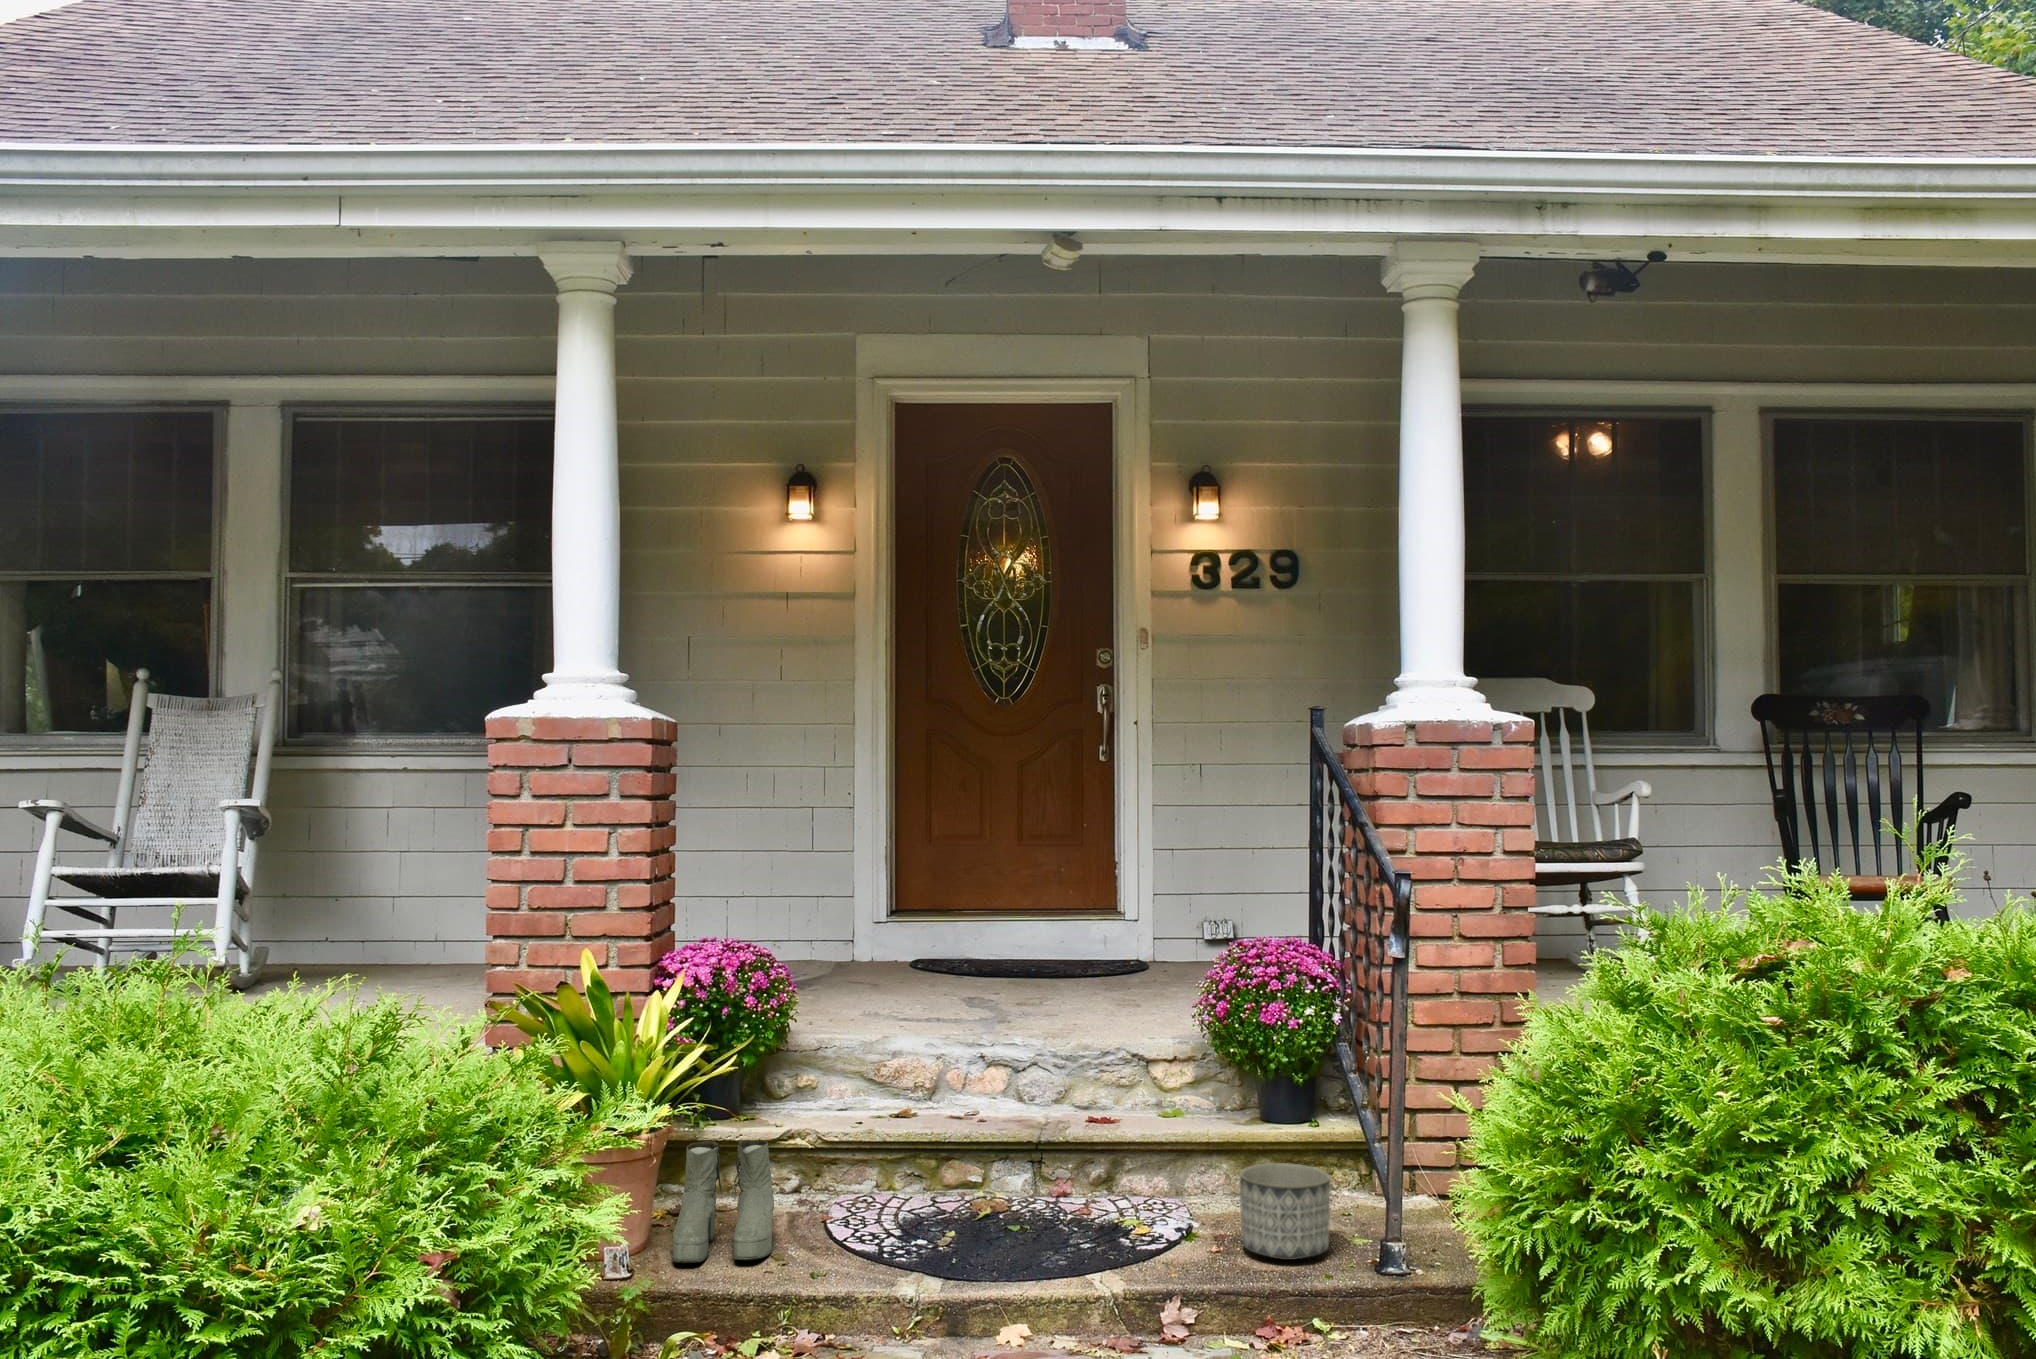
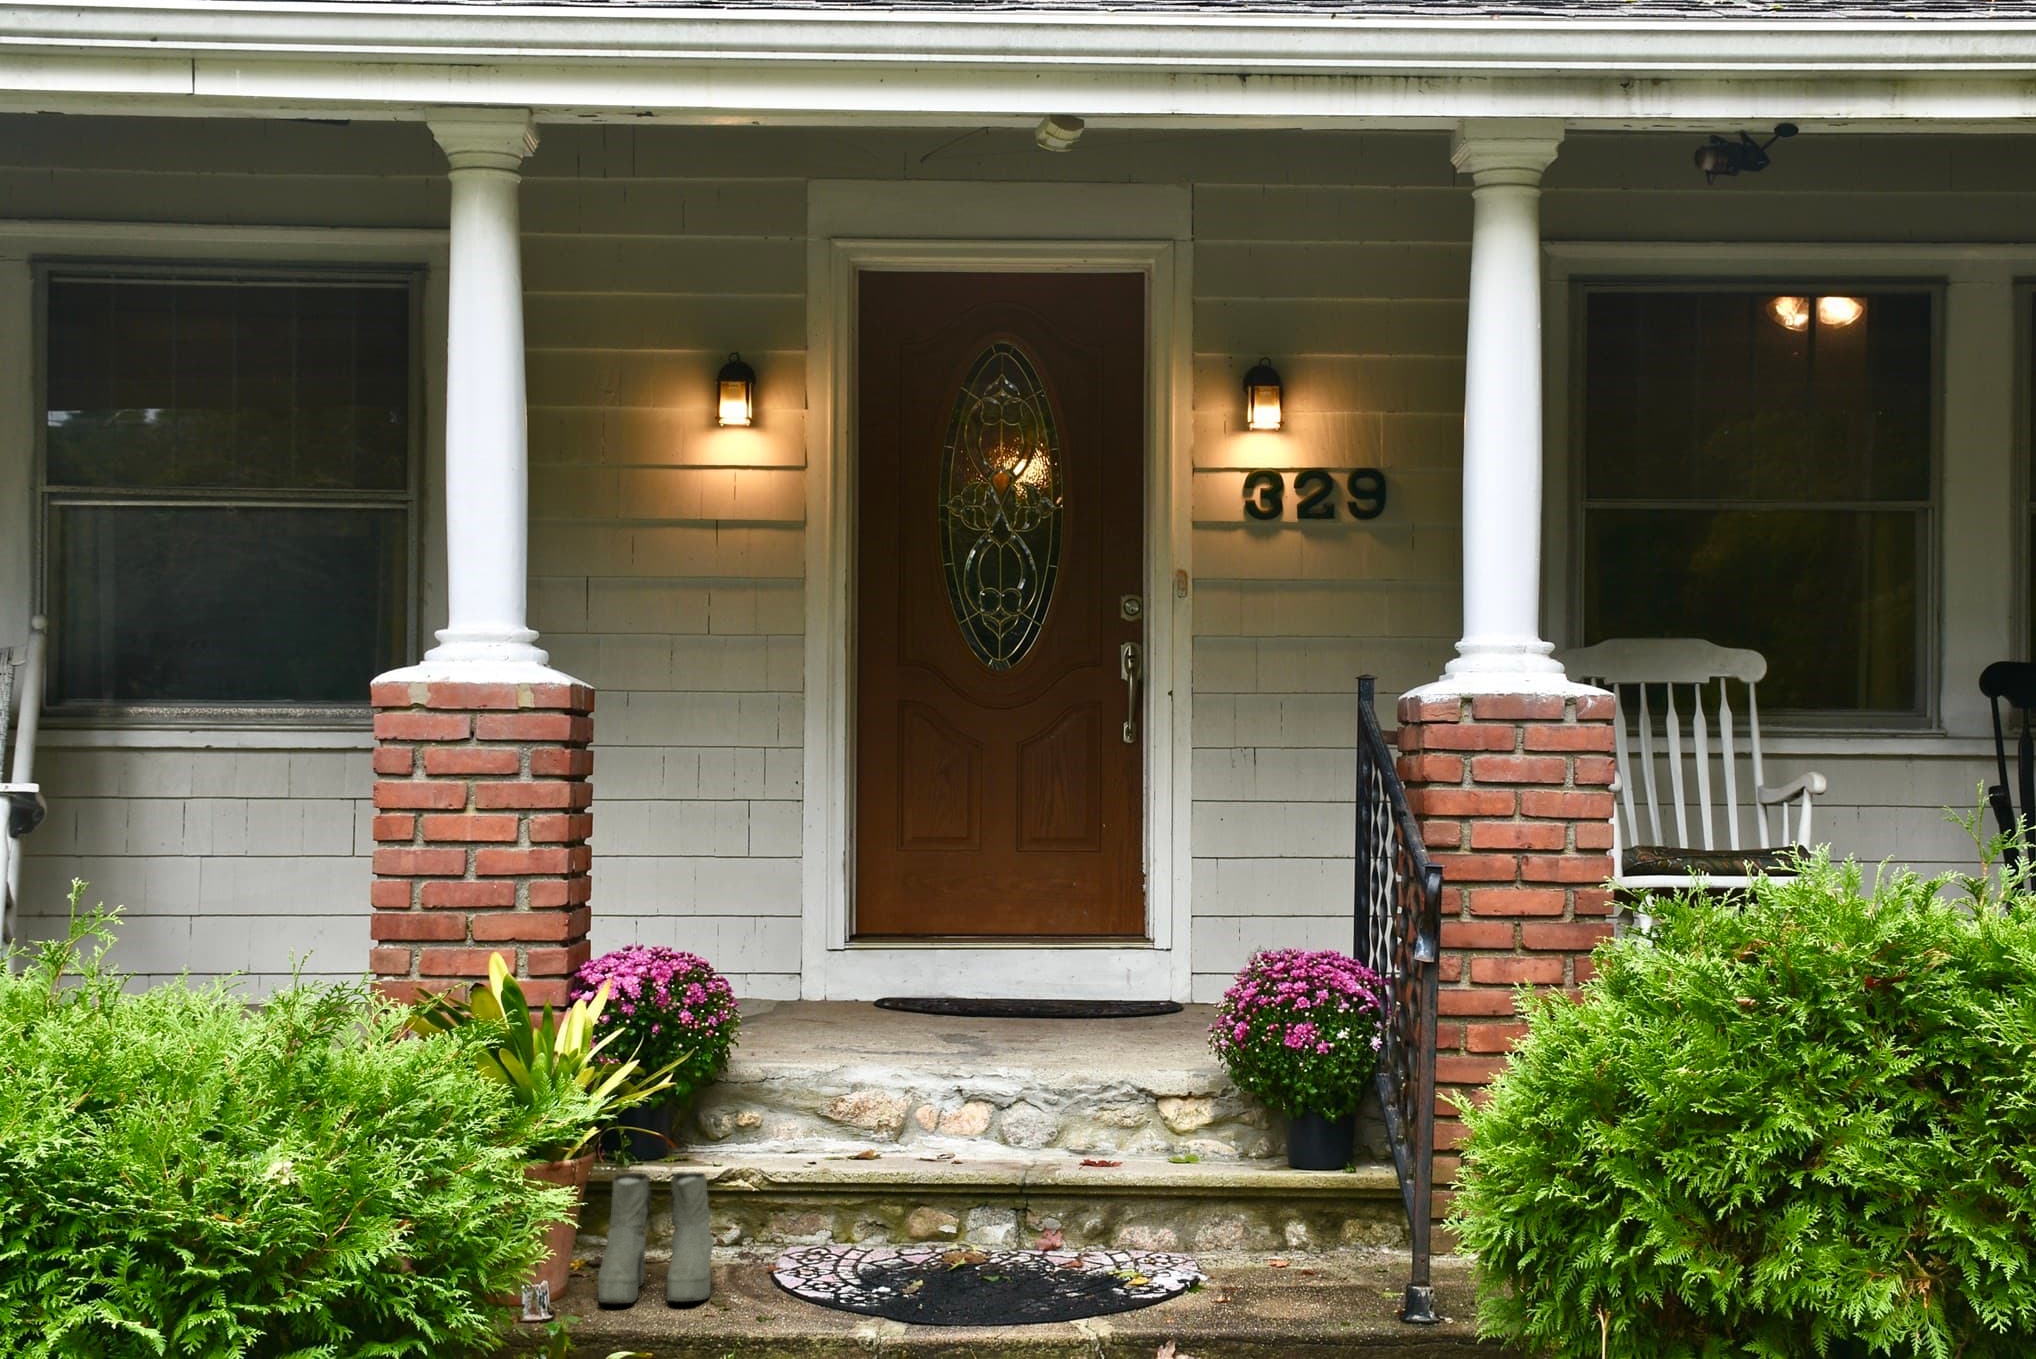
planter: present [1240,1163,1331,1260] -> none [1248,1205,1352,1310]

